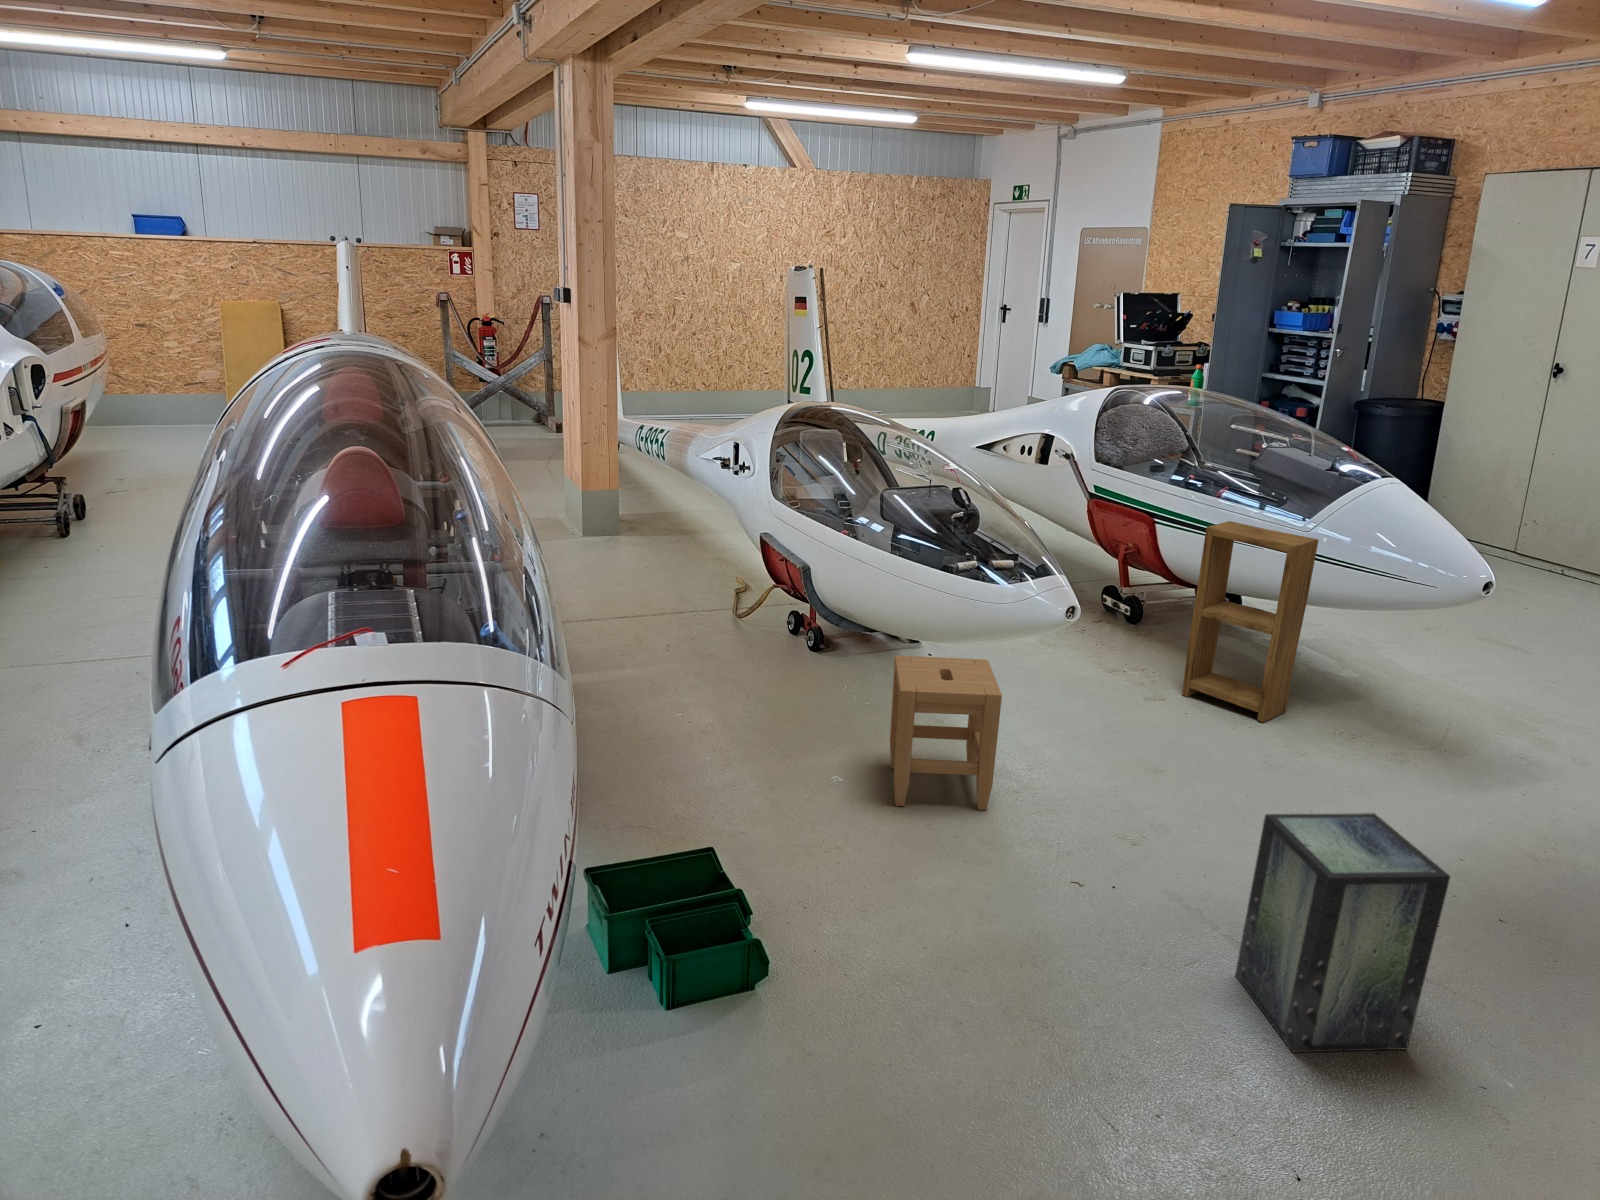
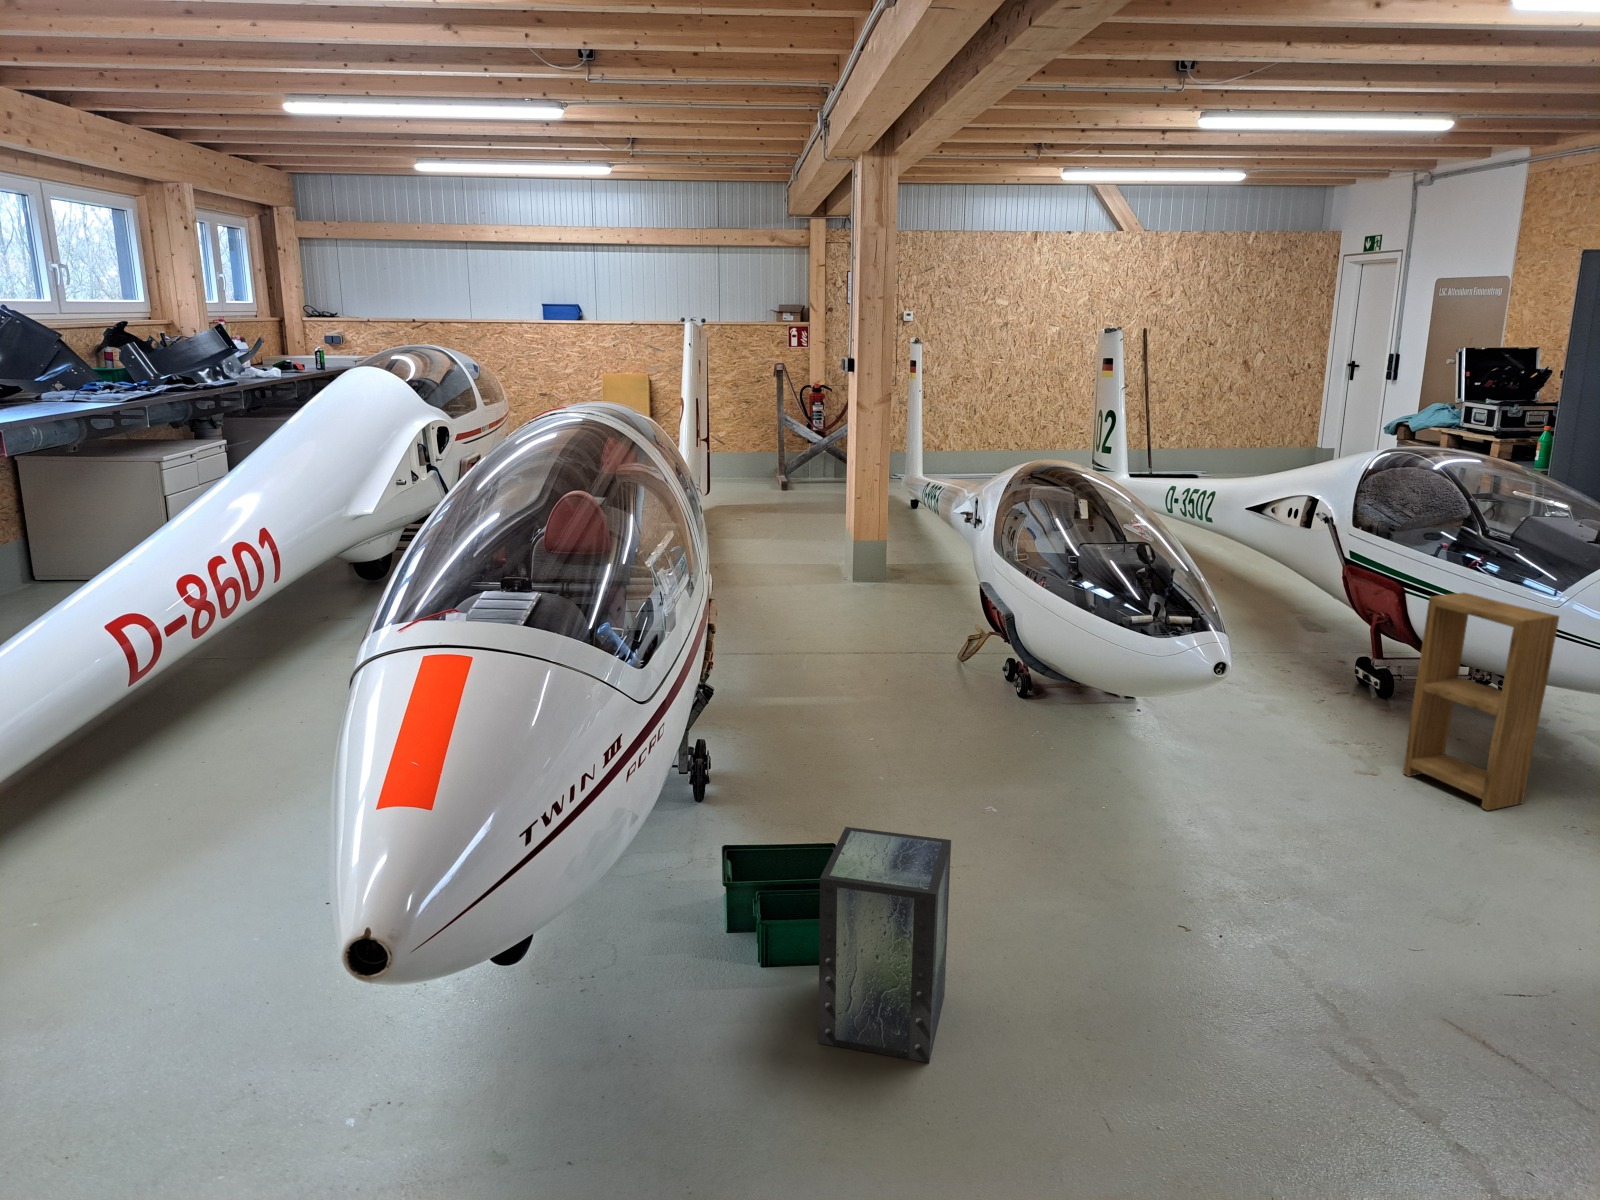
stool: present [890,656,1002,810] -> none [1035,699,1145,853]
storage box: present [1235,813,1450,1052] -> present [819,827,951,1063]

